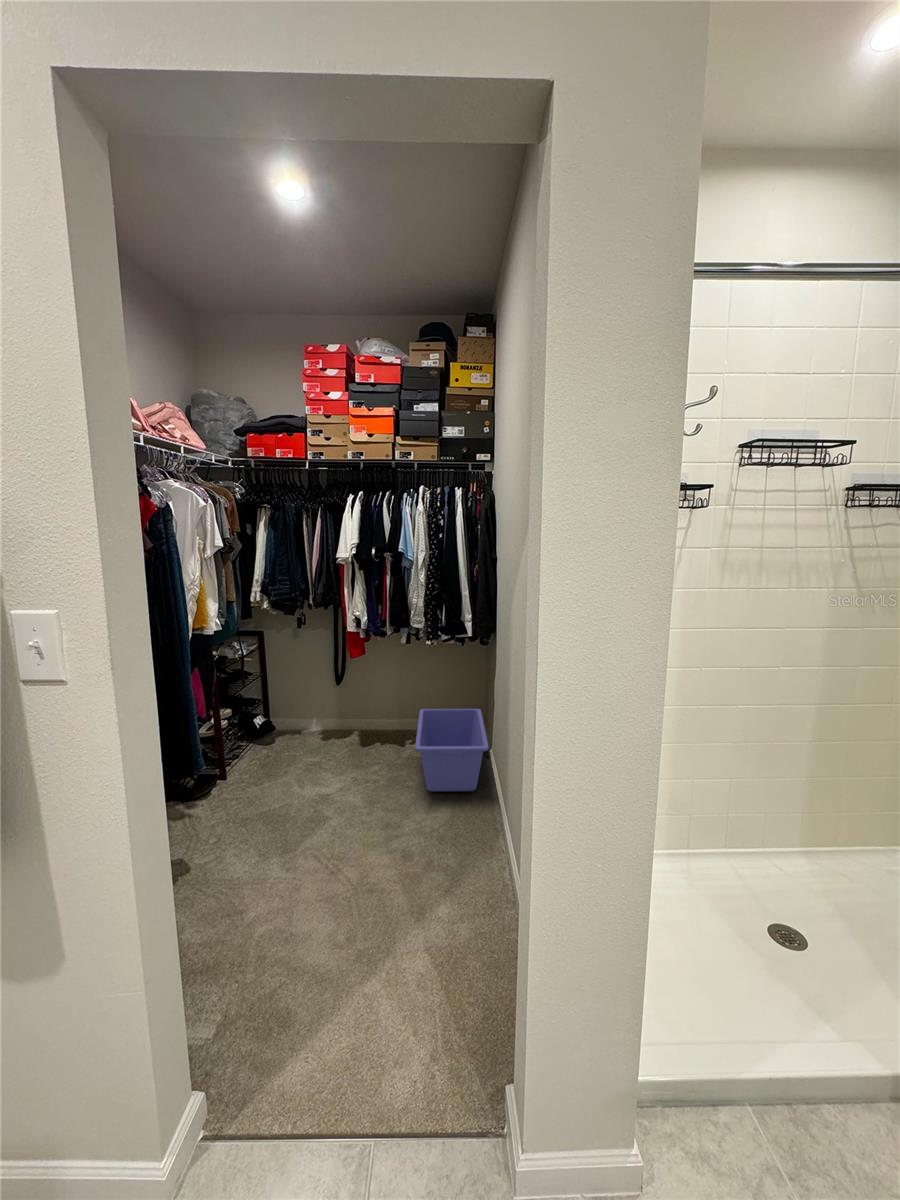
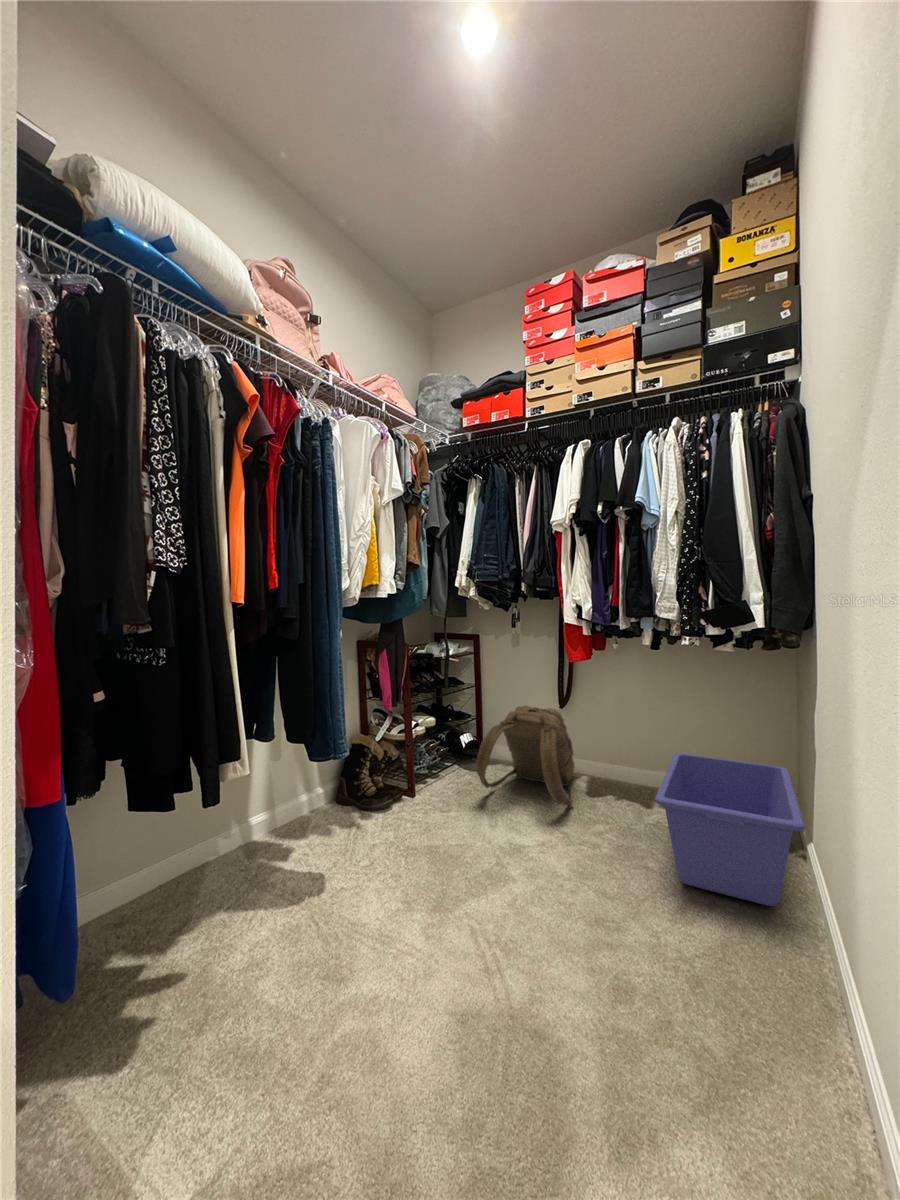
backpack: none [282,689,356,759] -> present [475,706,575,805]

